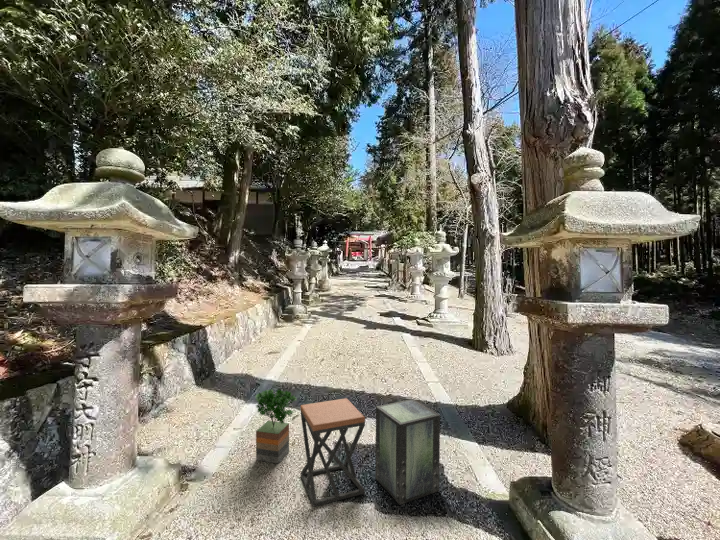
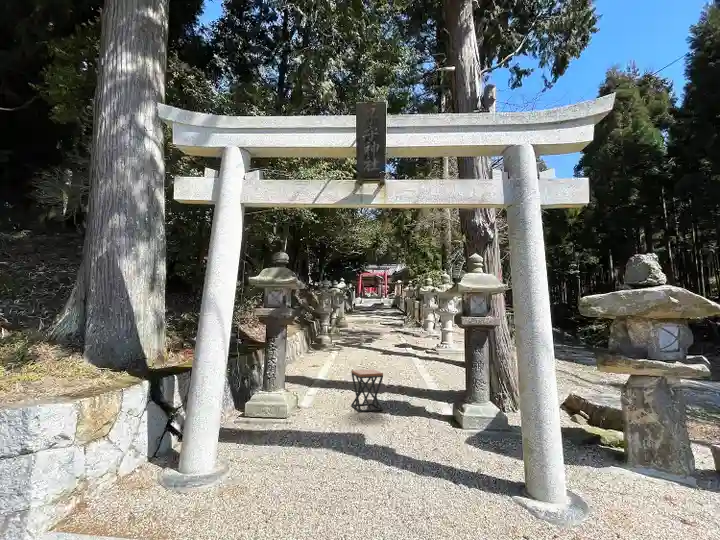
potted tree: present [256,389,296,463] -> none [325,367,347,403]
storage box: present [375,399,440,505] -> none [388,370,418,412]

